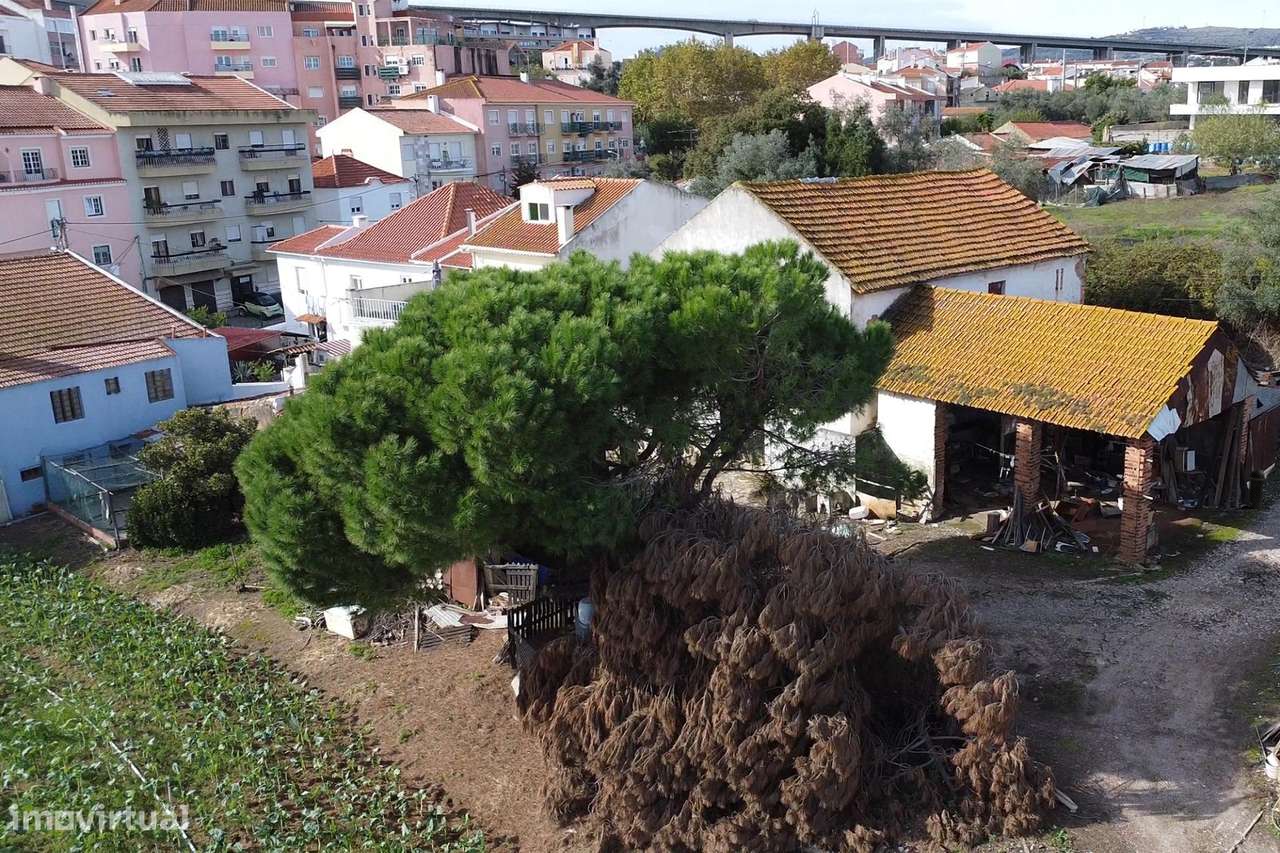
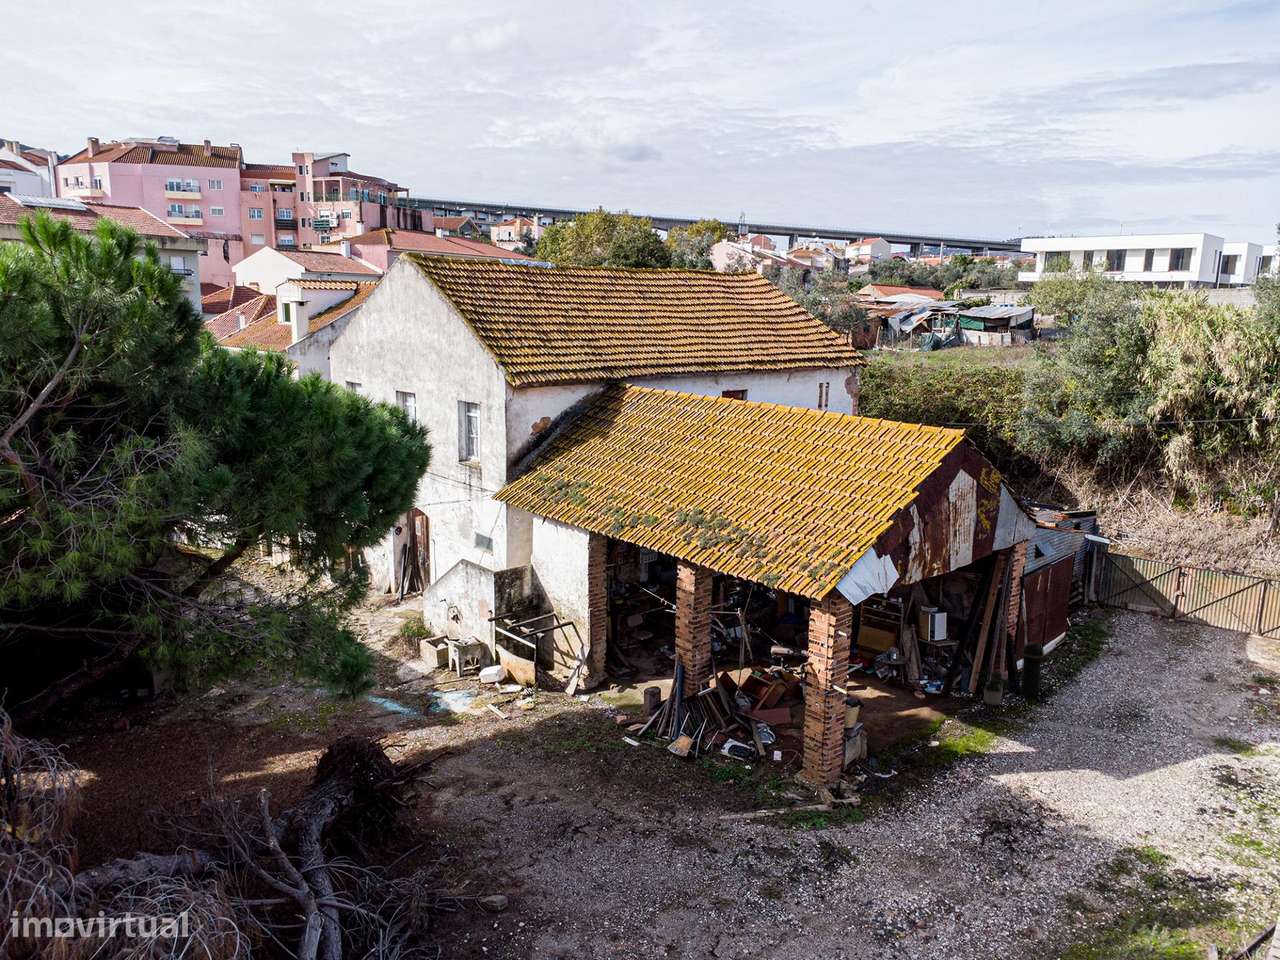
potted plant: none [1215,491,1246,514] -> present [975,671,1015,705]

